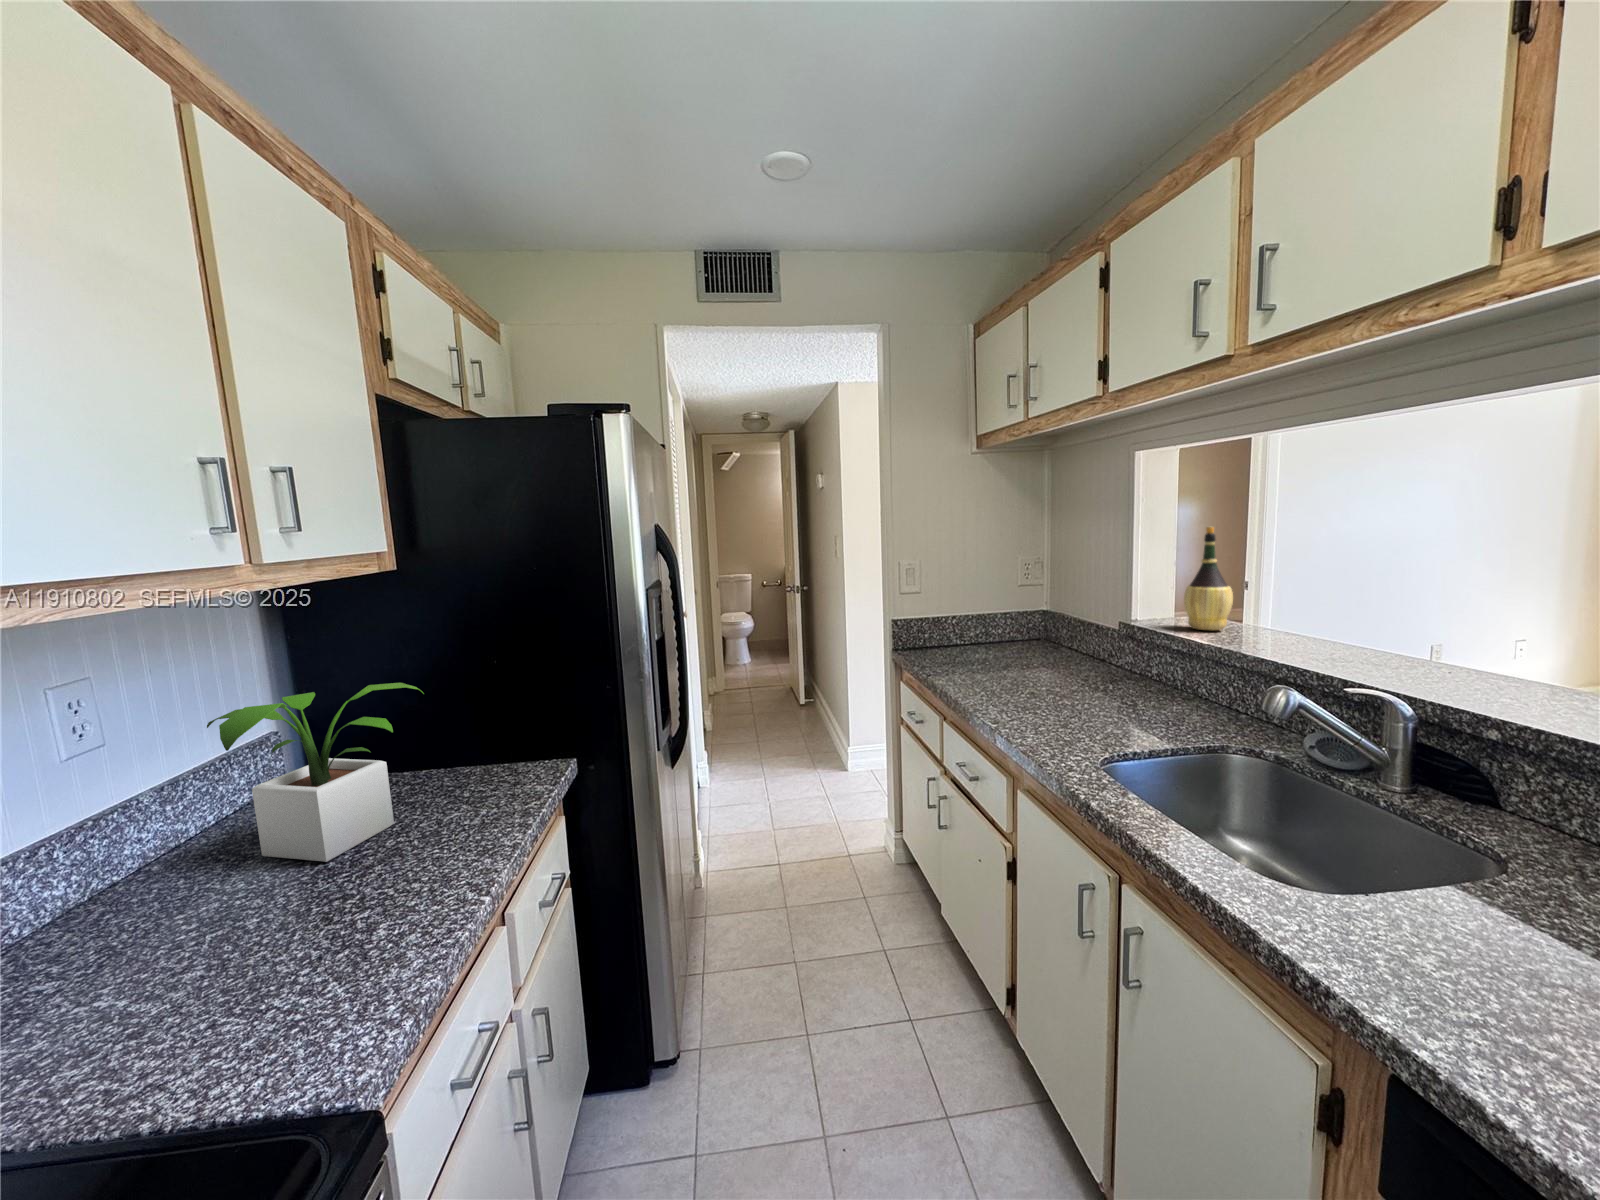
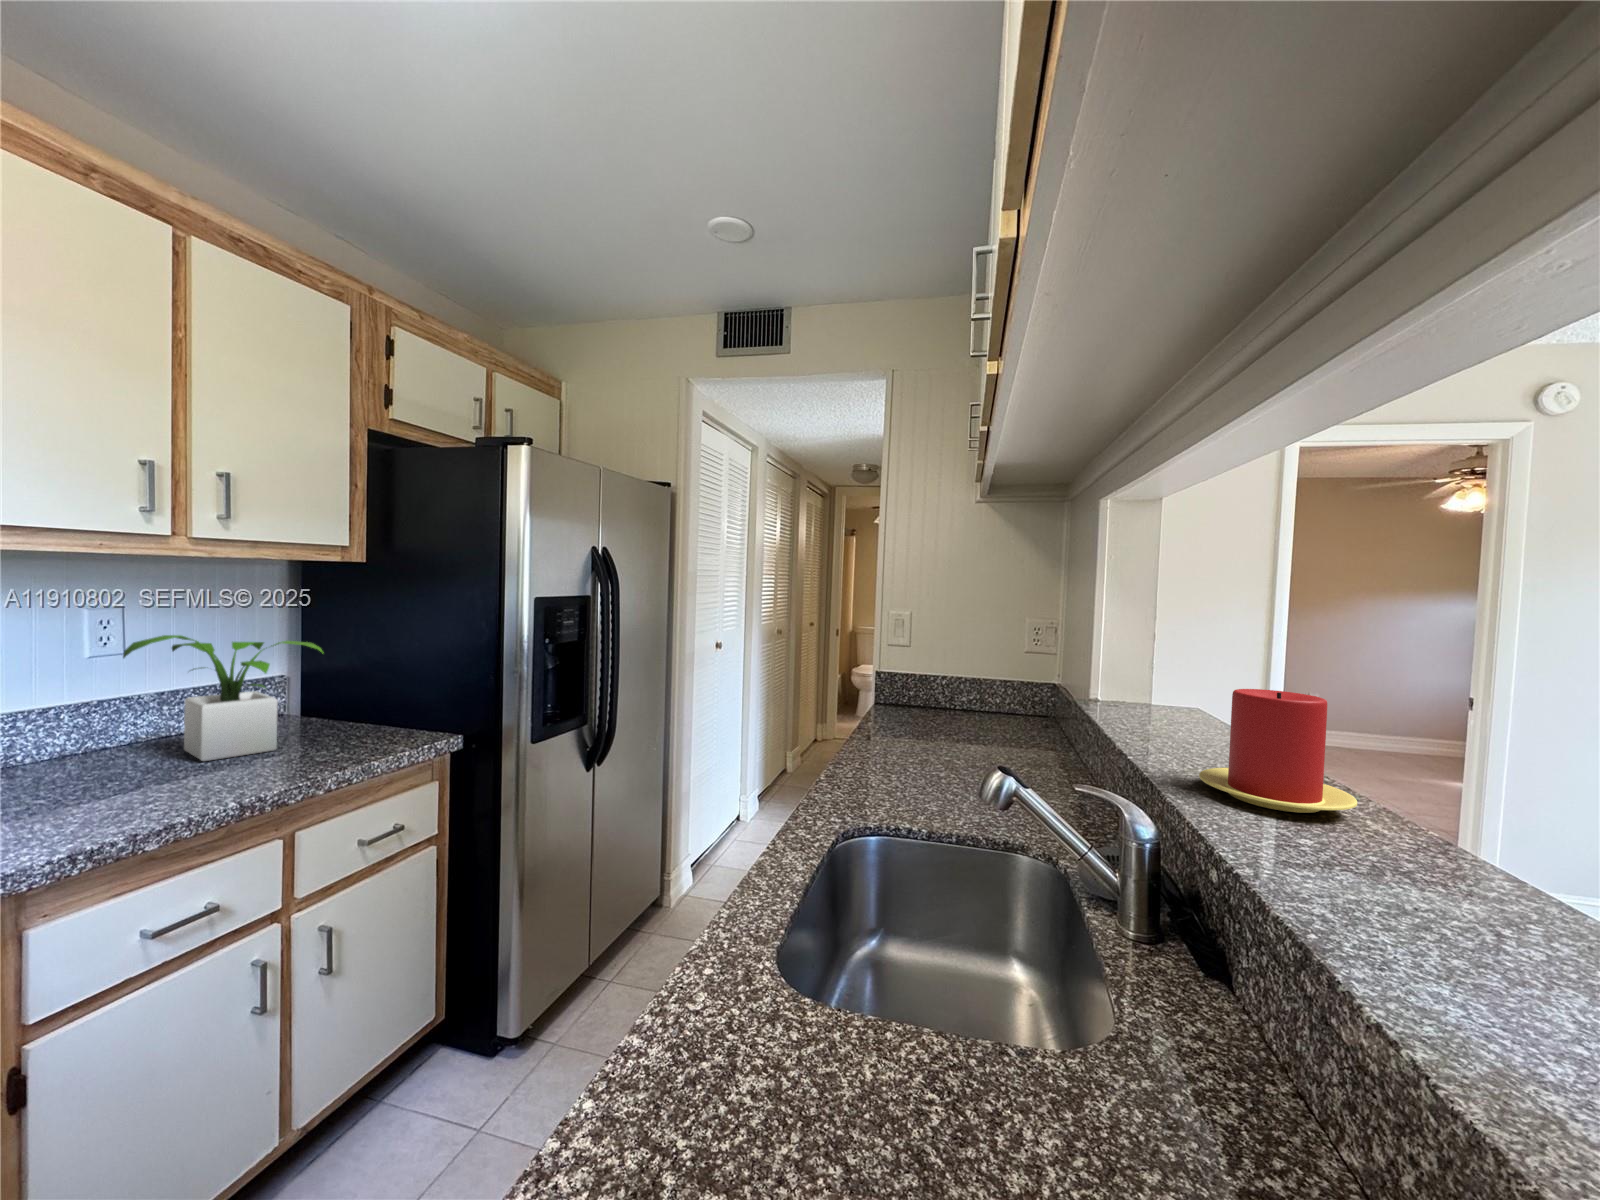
wine bottle: present [1184,527,1233,630] -> none [1129,588,1190,719]
candle: none [1360,602,1484,684] -> present [1199,689,1357,813]

